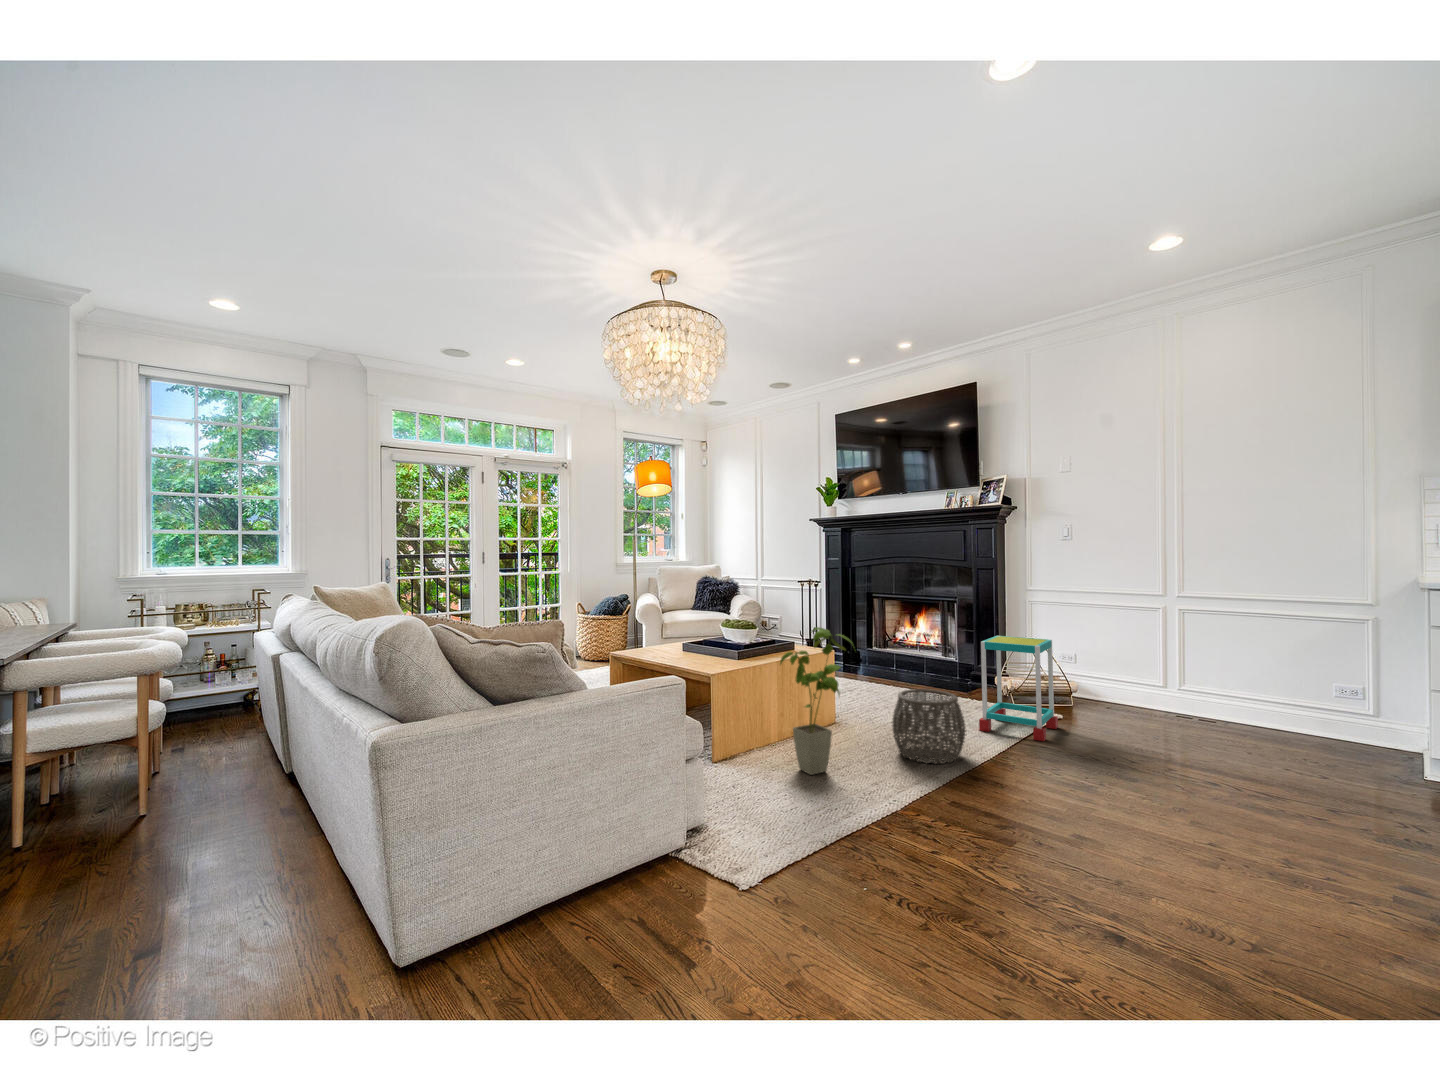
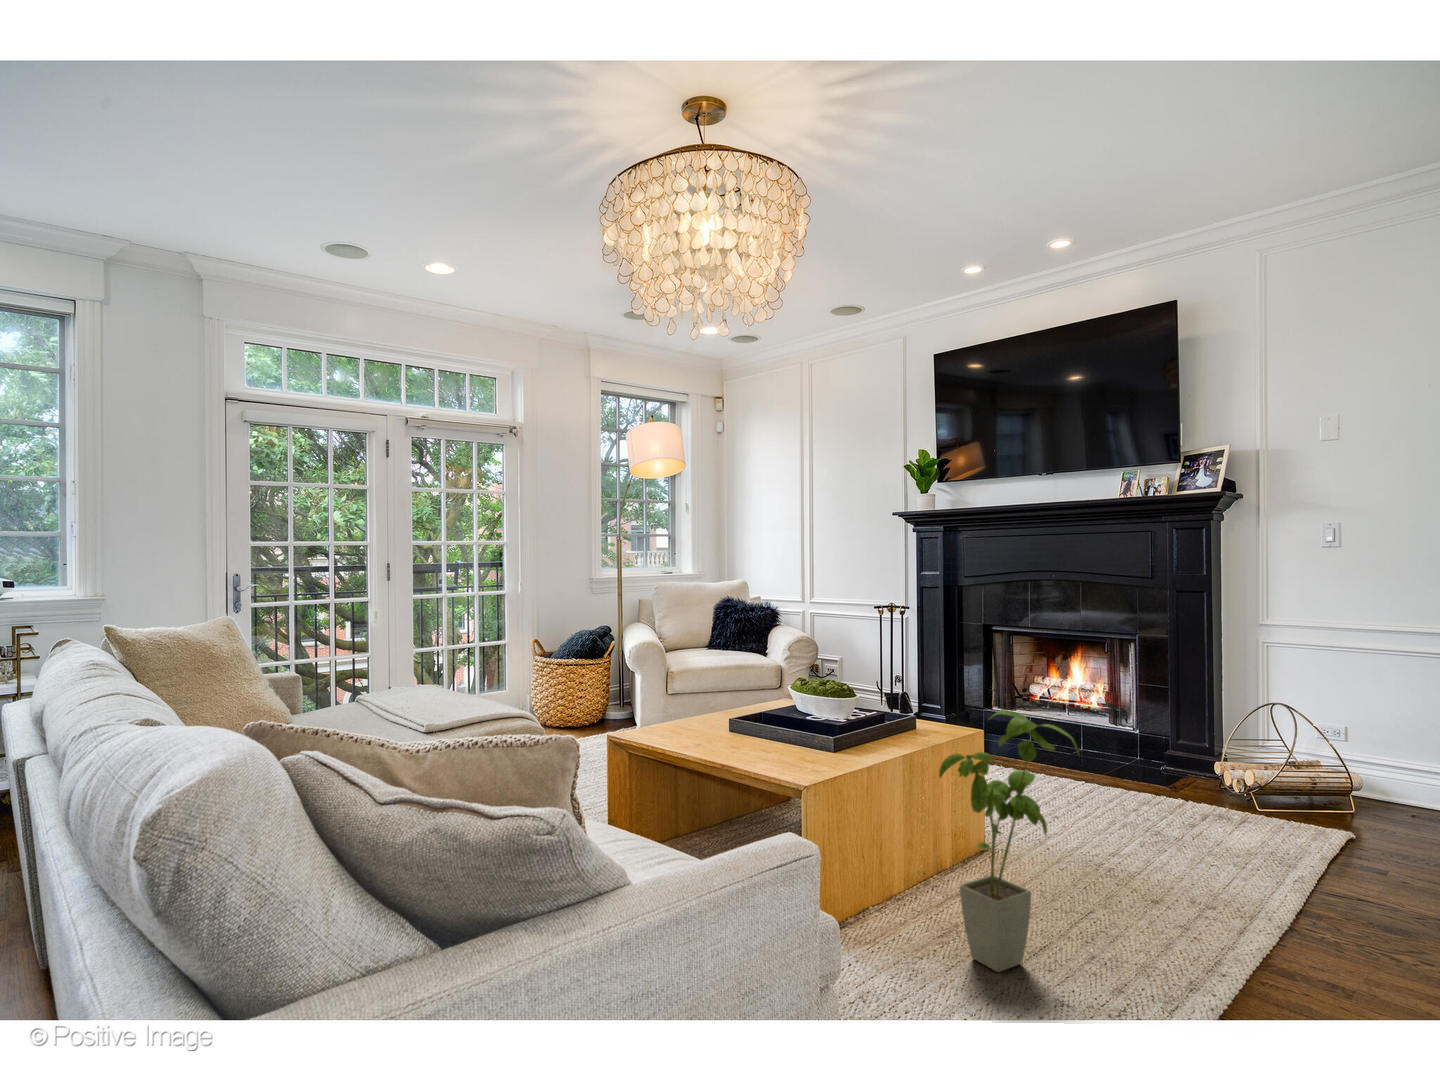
side table: present [979,636,1058,741] -> none [1230,705,1355,888]
woven basket: present [892,689,966,764] -> none [1112,805,1249,944]

